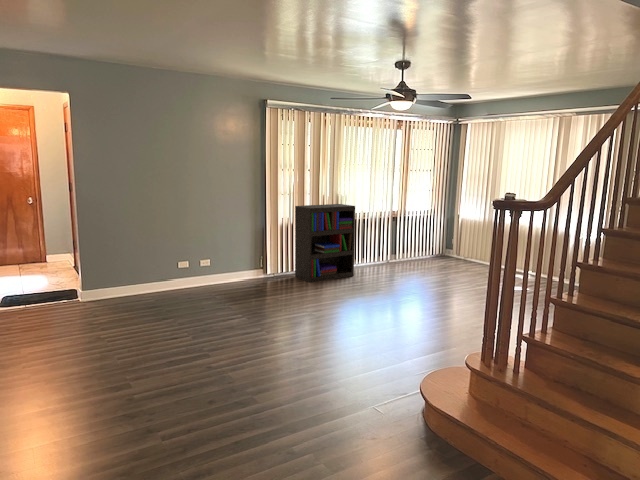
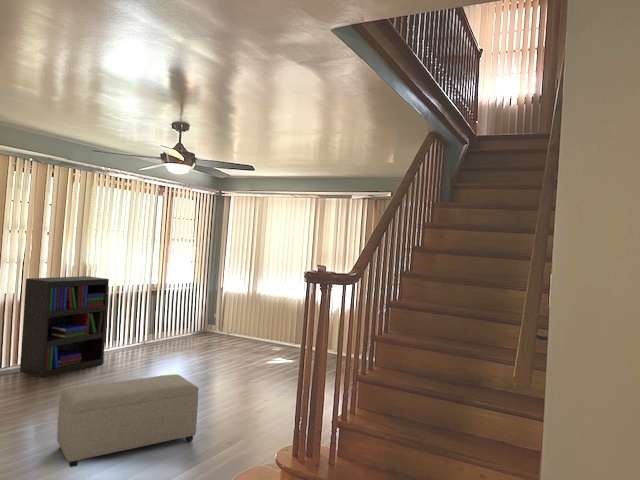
ottoman: none [315,287,419,346] -> present [57,374,198,467]

